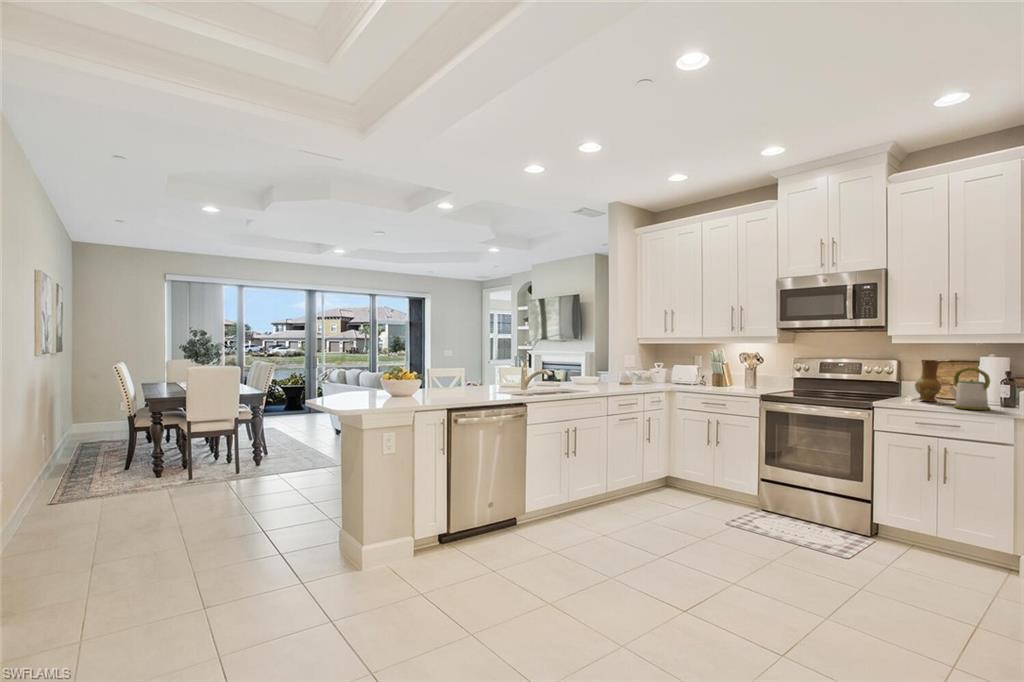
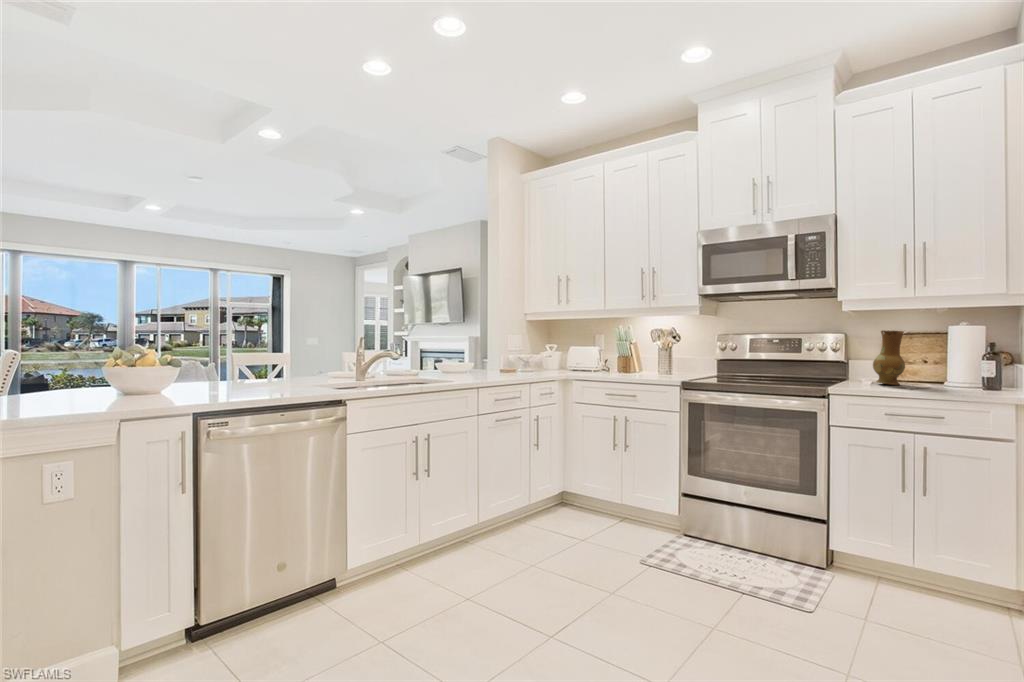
kettle: present [949,367,990,410] -> none [921,338,977,394]

